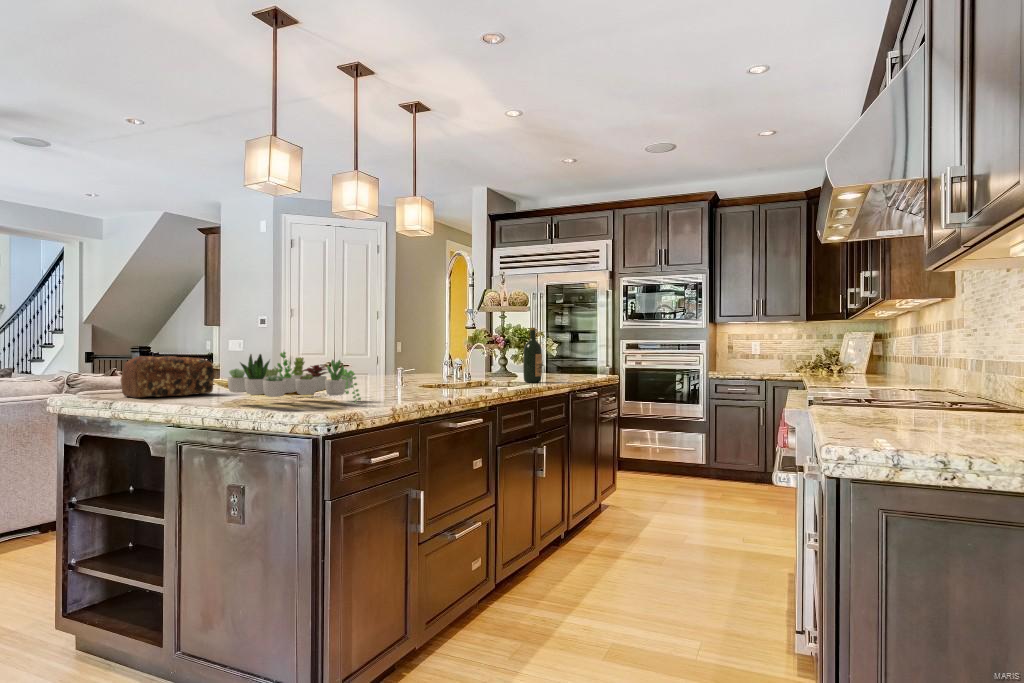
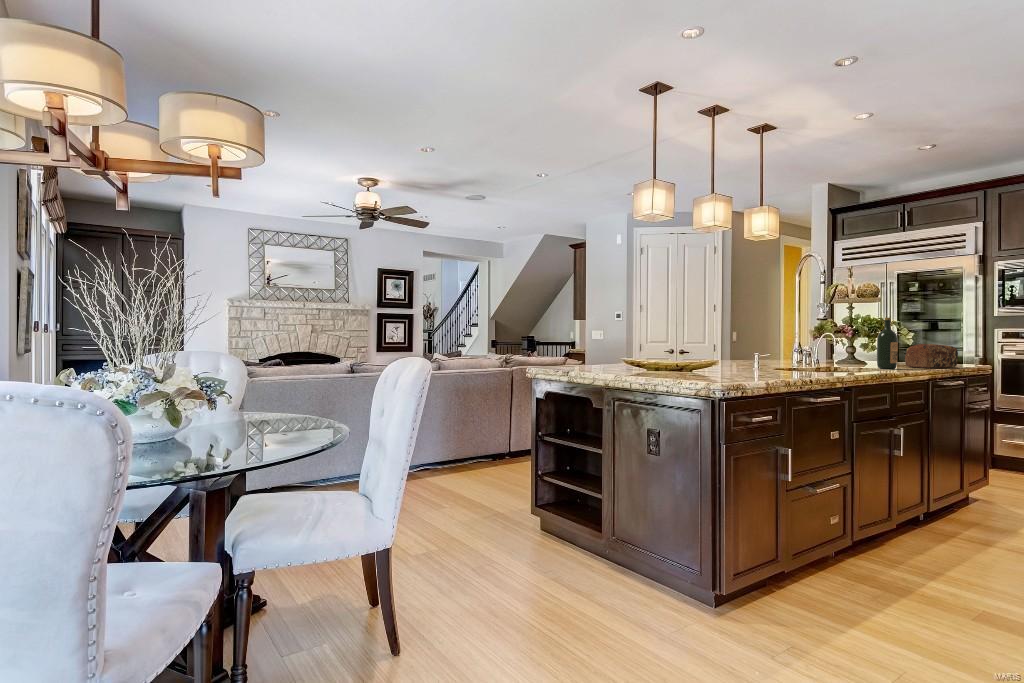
succulent plant: present [228,352,361,403] -> none [641,336,739,378]
bread loaf: present [121,356,214,398] -> present [905,344,958,368]

